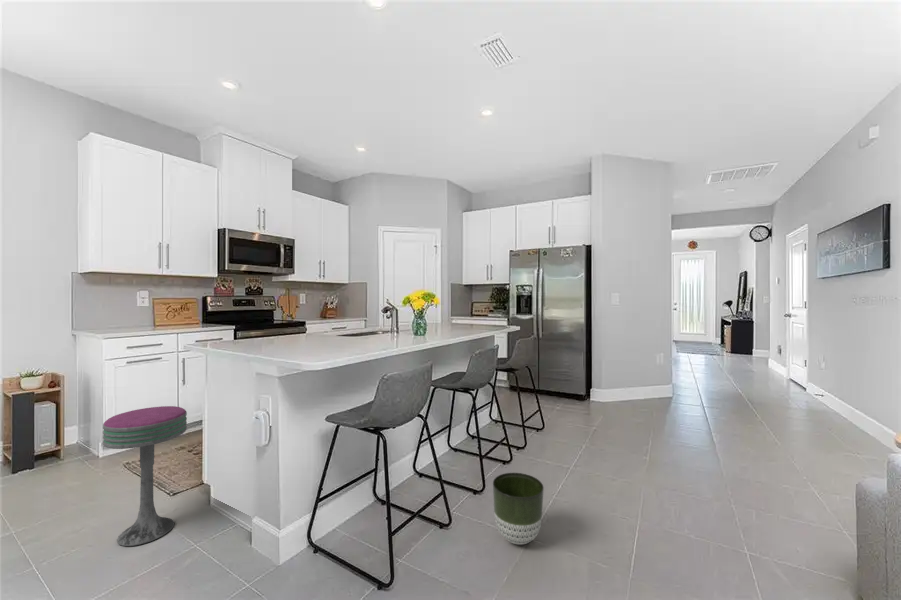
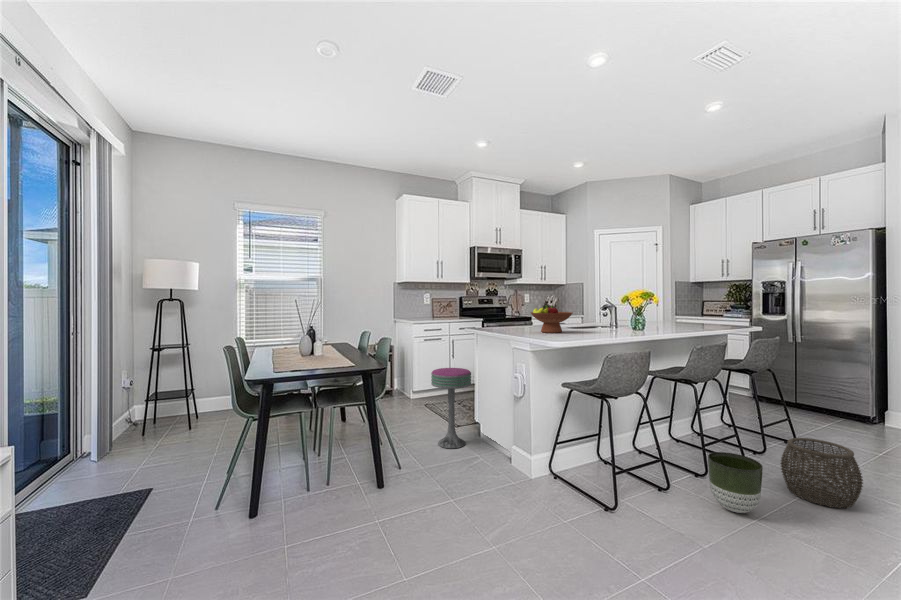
fruit bowl: none [285,308,344,346] -> present [531,305,573,333]
woven basket: none [548,437,609,506] -> present [780,438,863,508]

